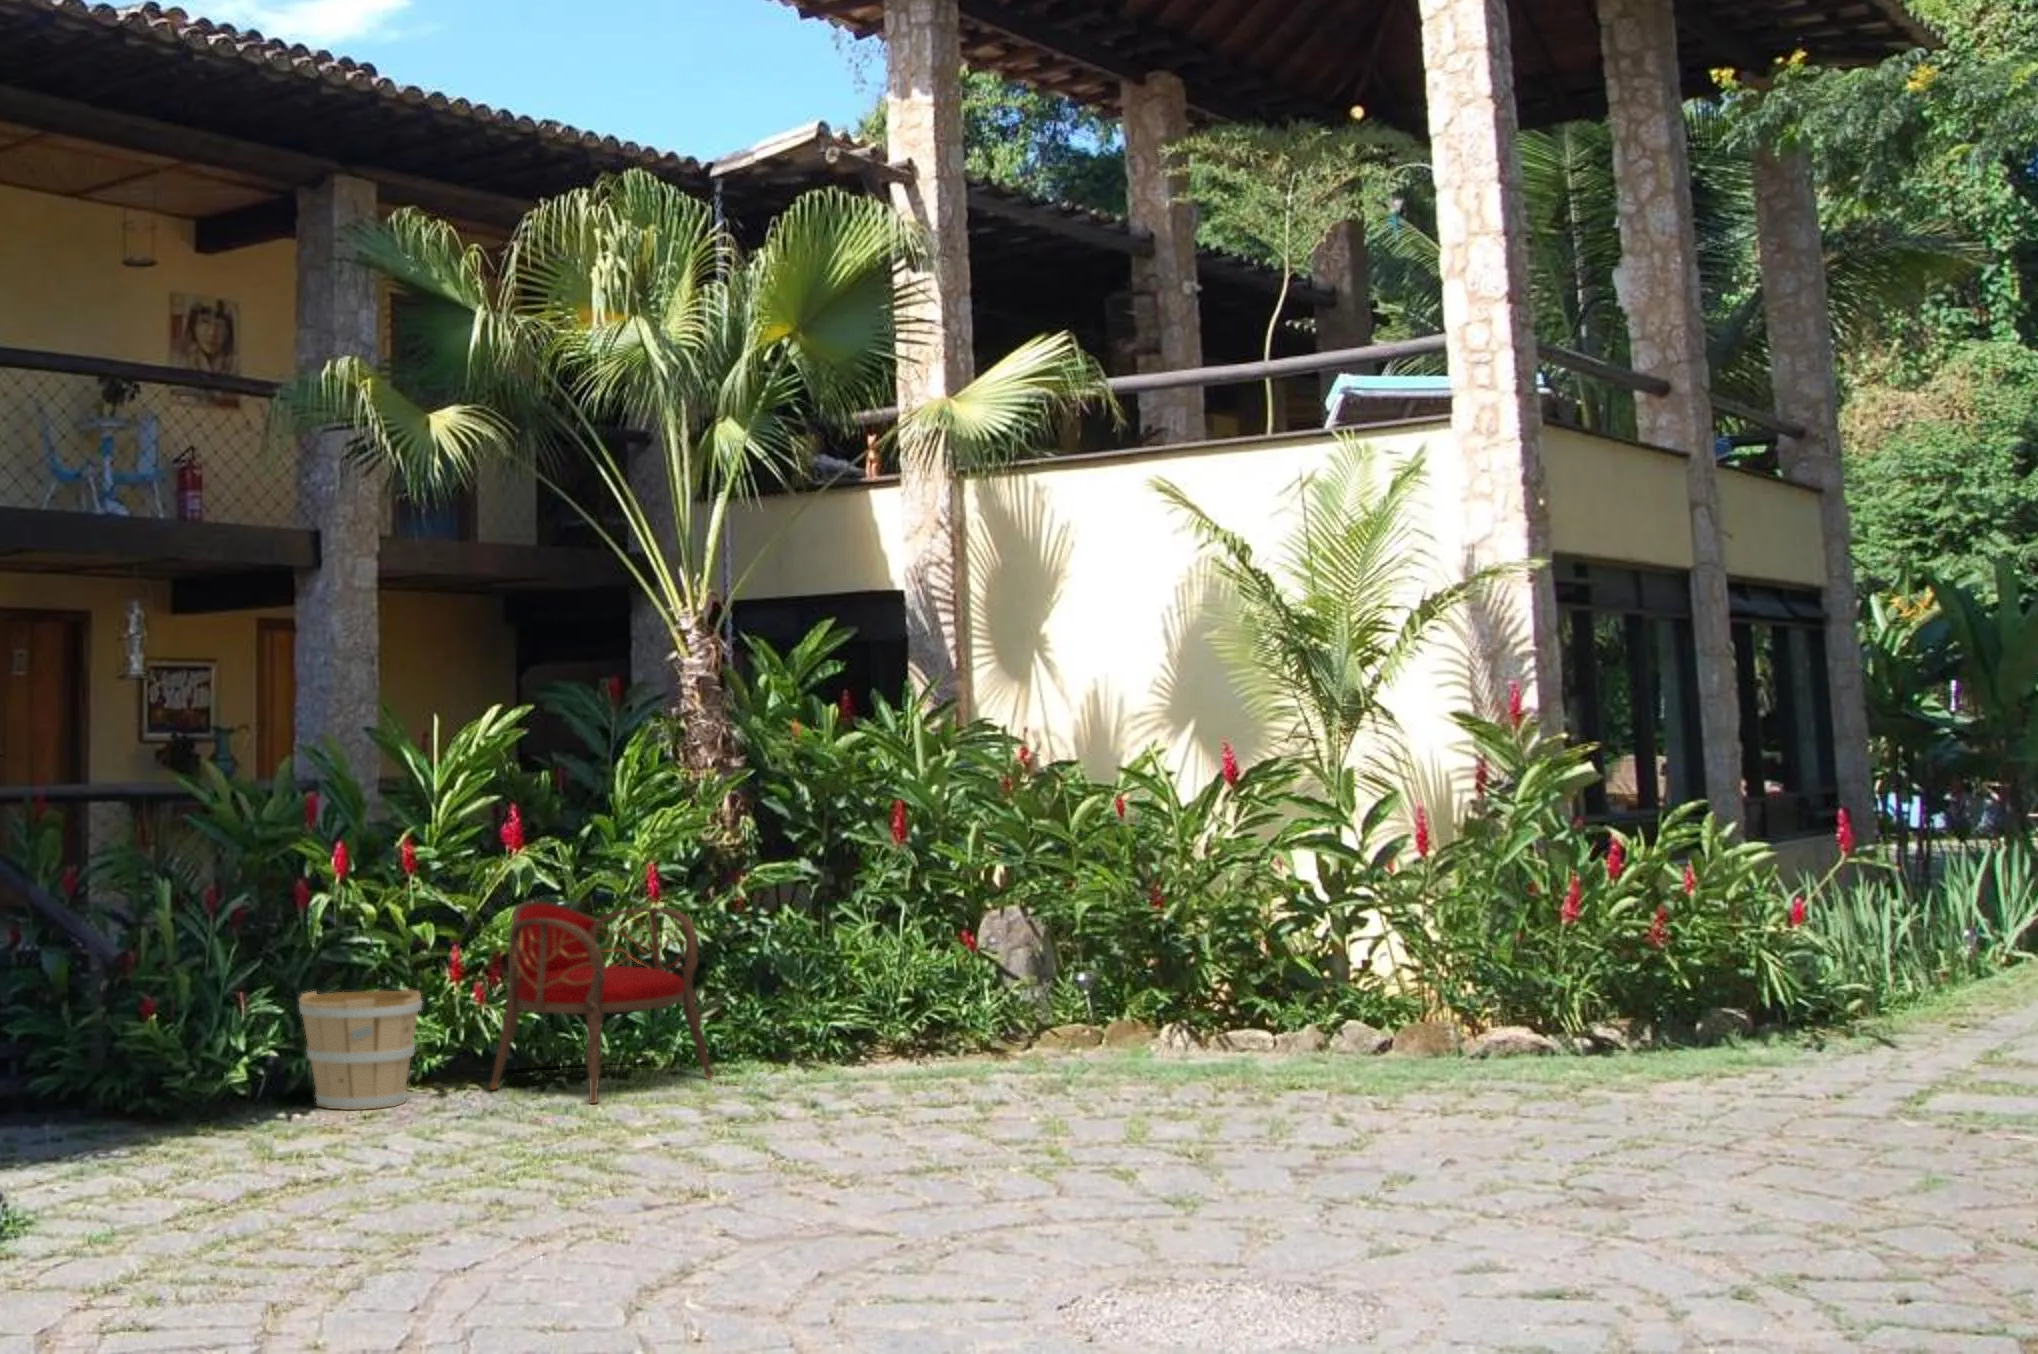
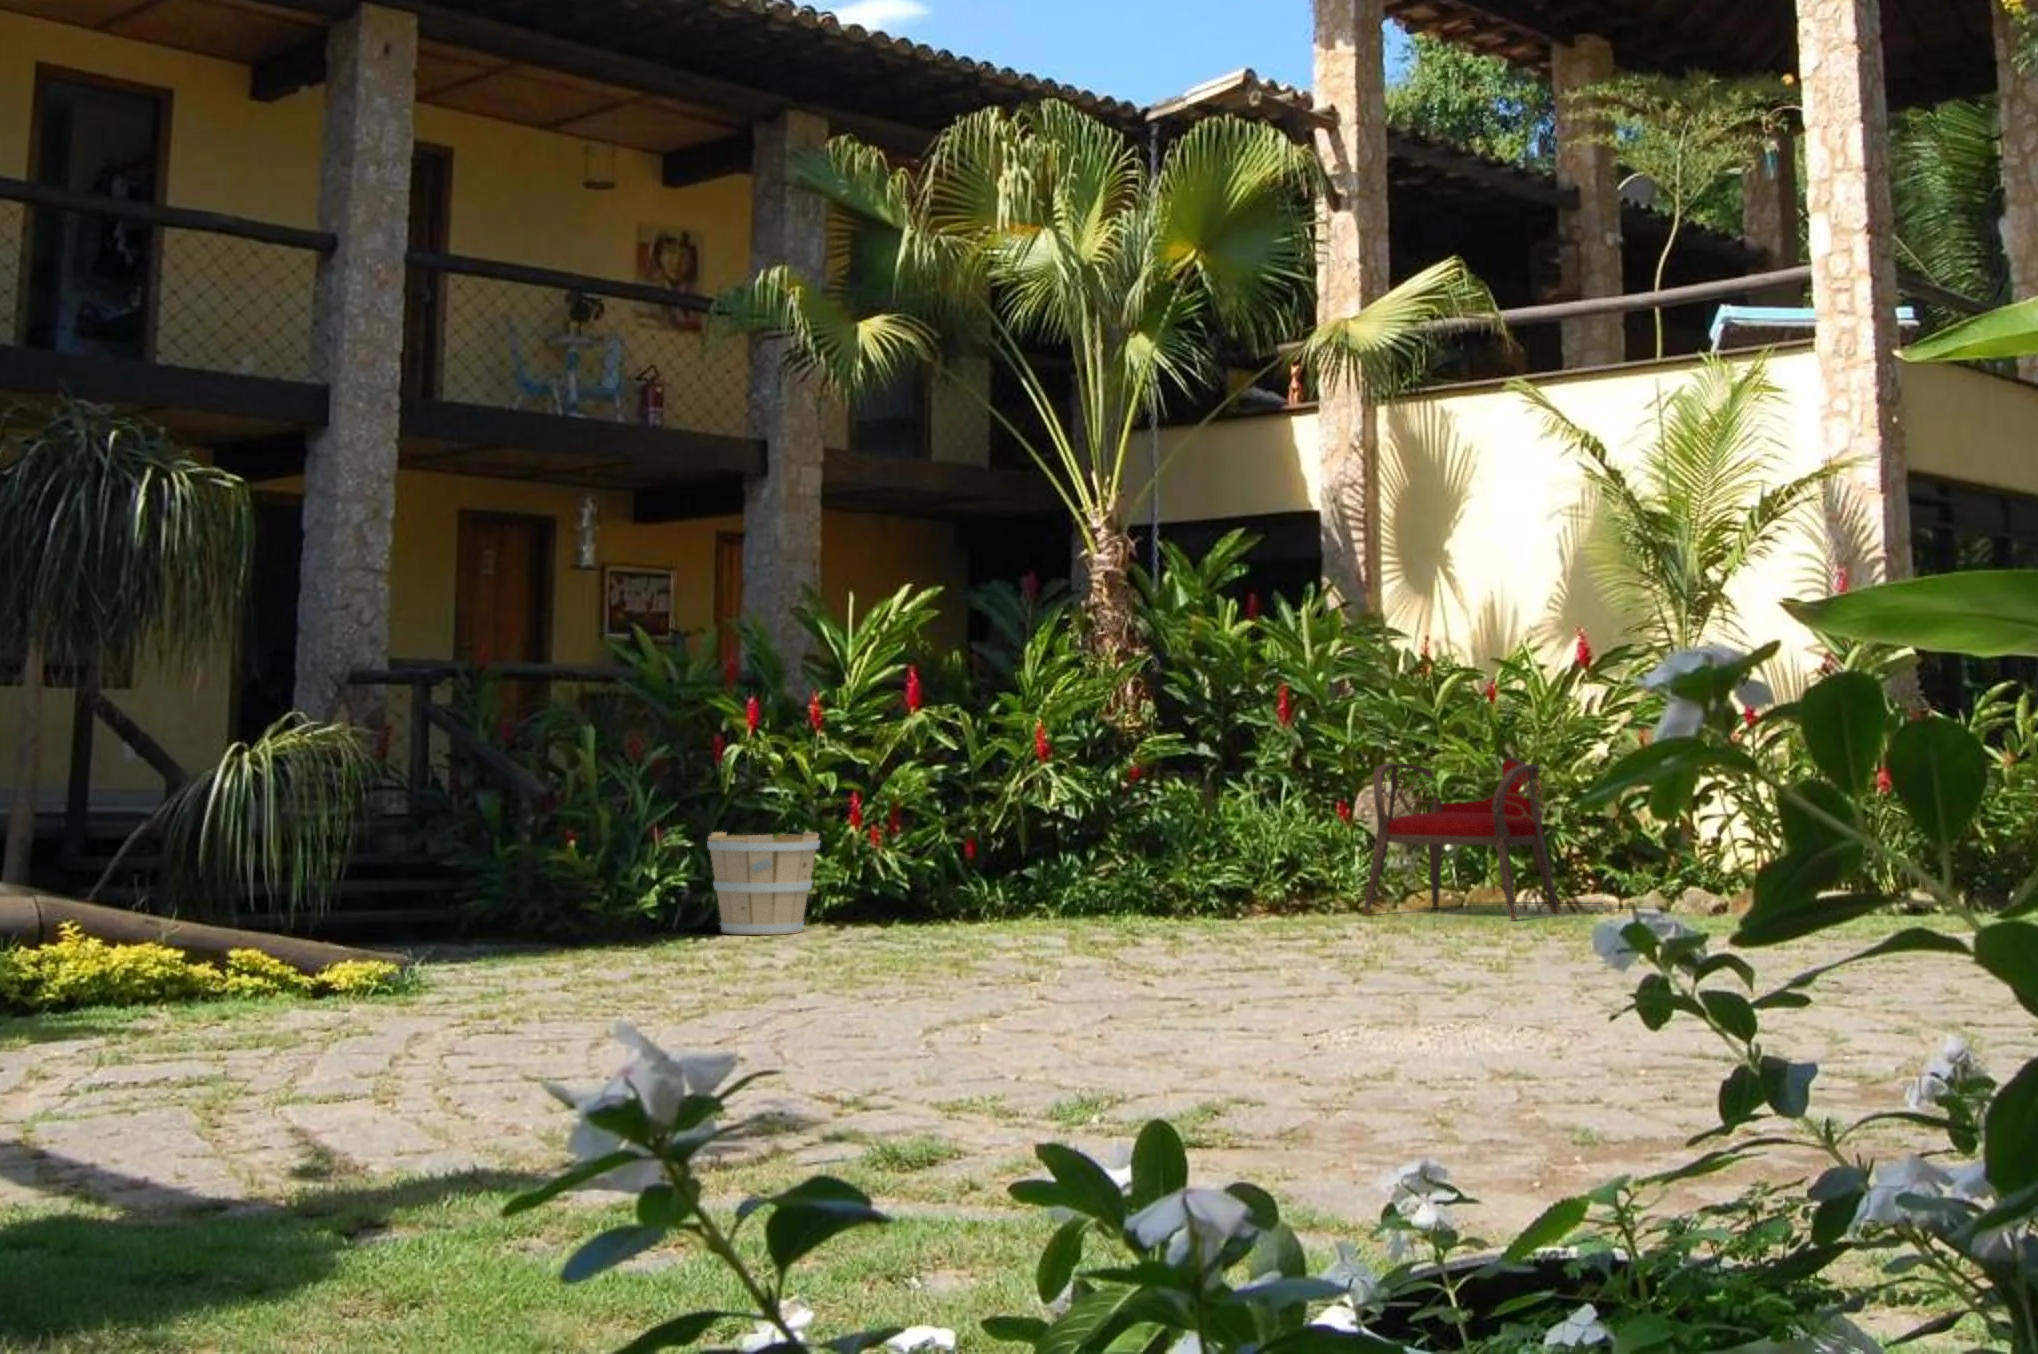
armchair: present [490,901,713,1103] -> present [1363,756,1559,921]

